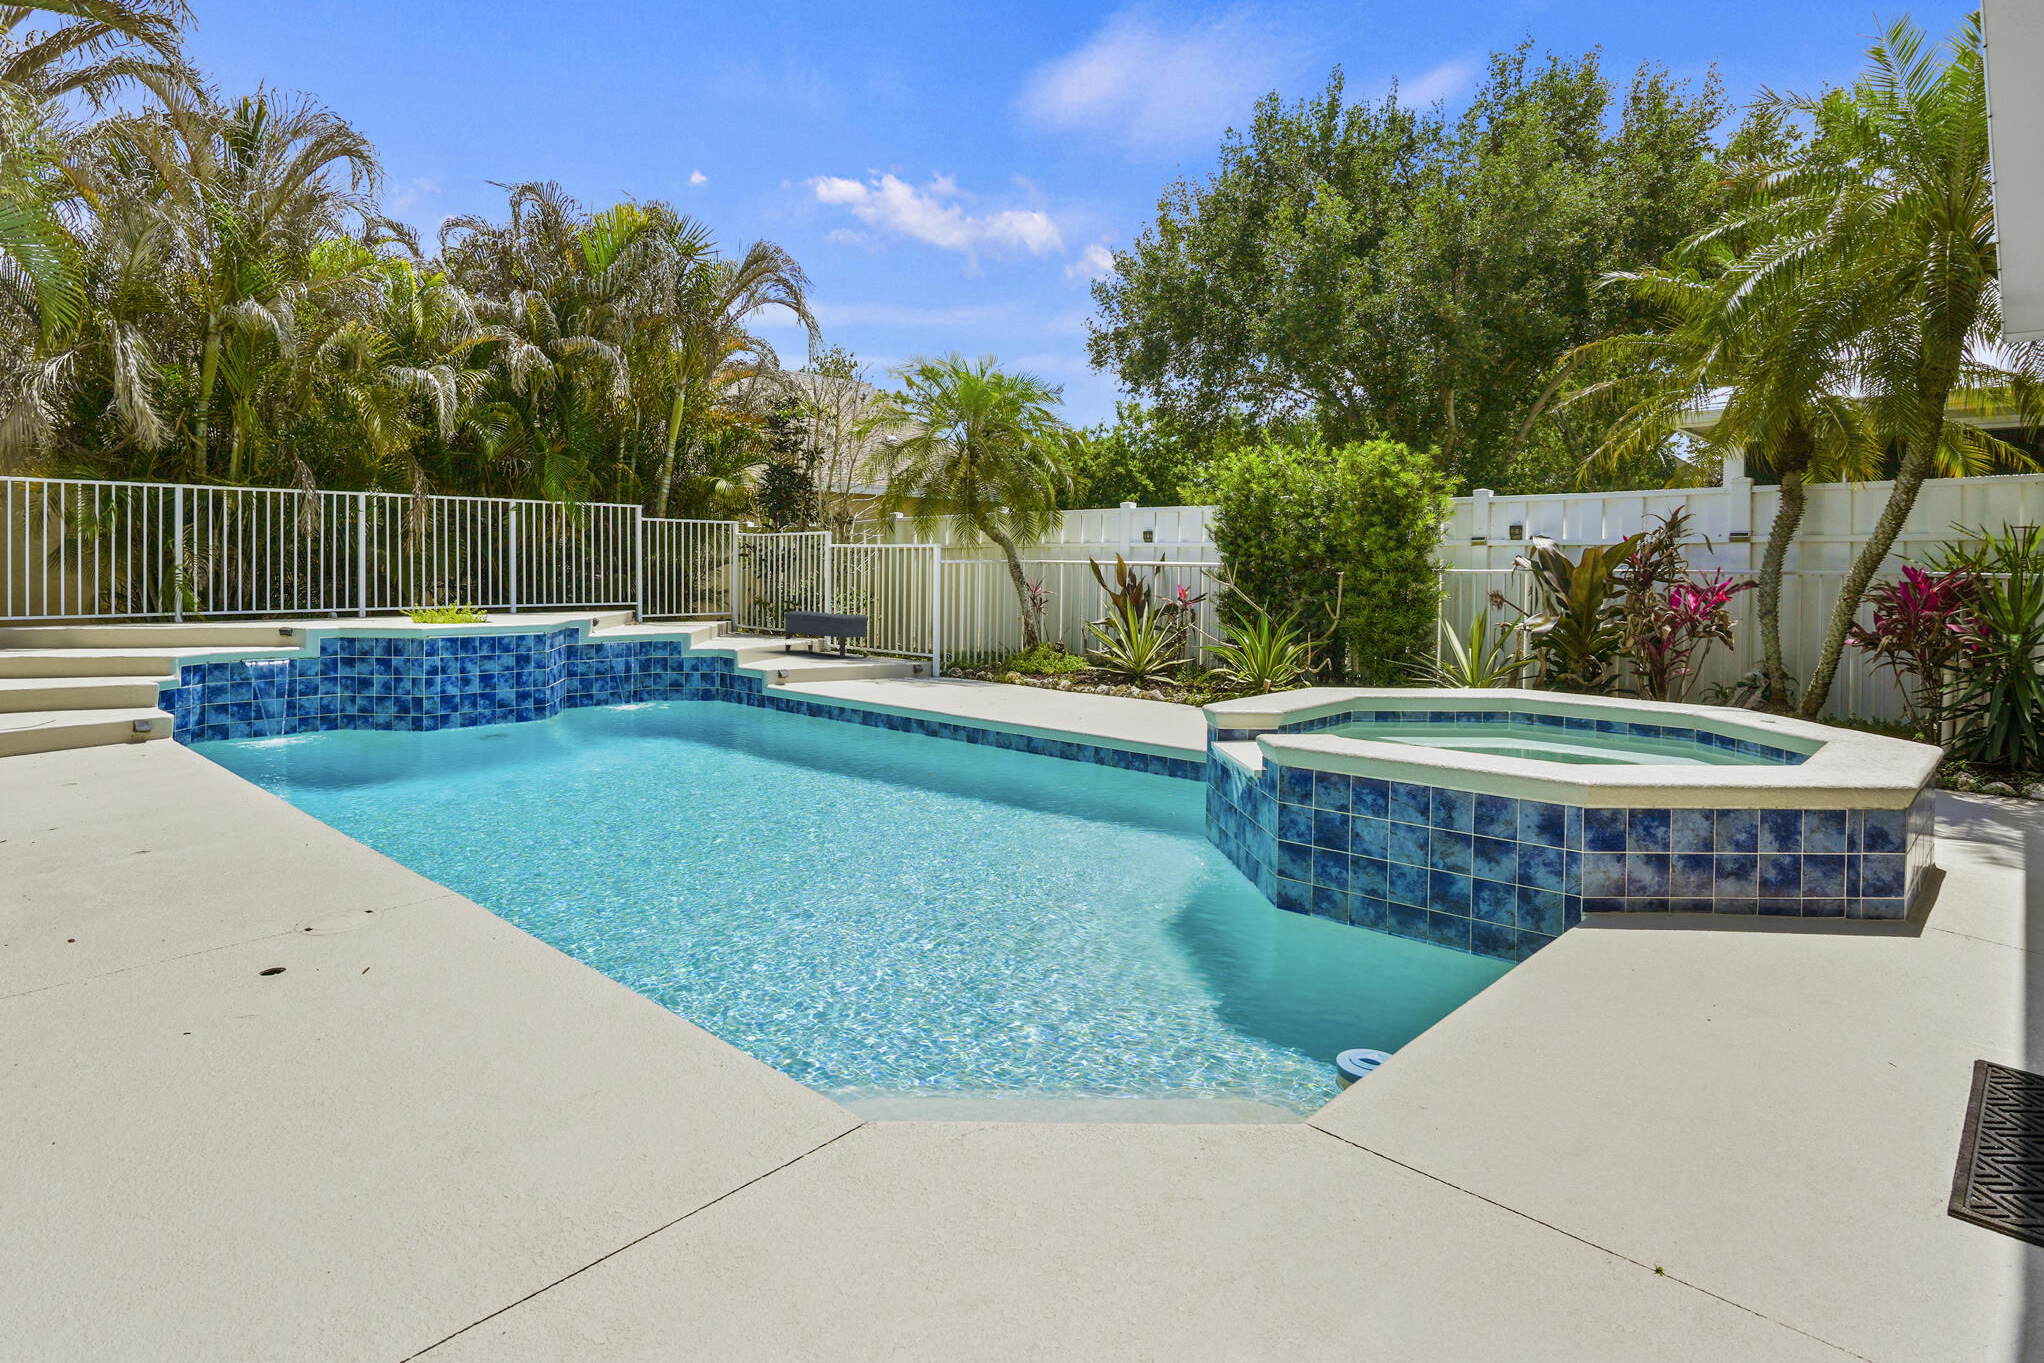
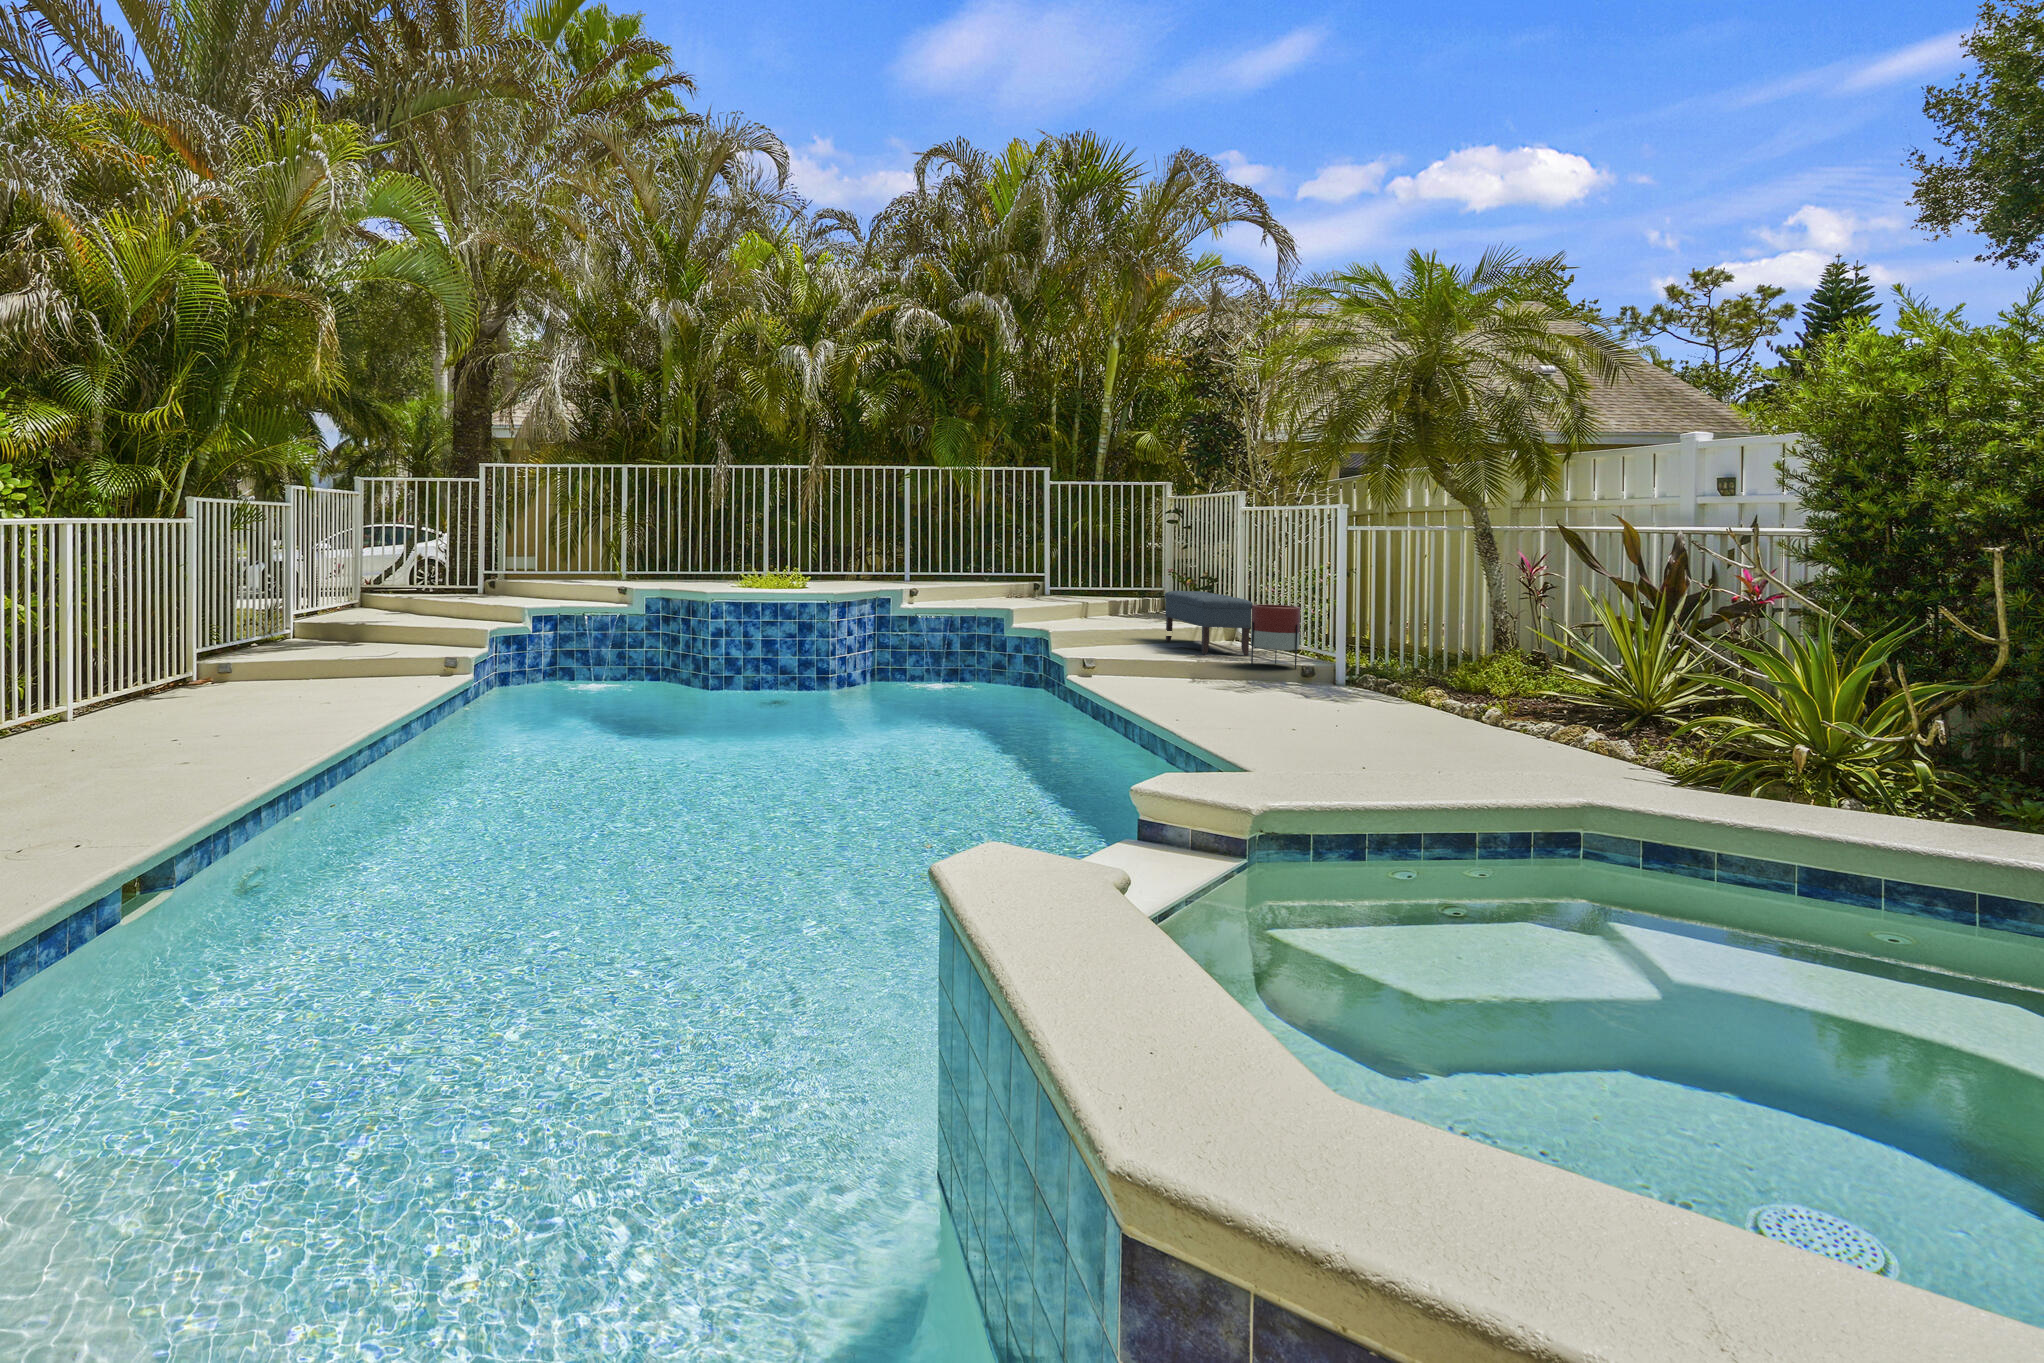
planter: none [888,618,921,663] -> present [1251,604,1300,669]

